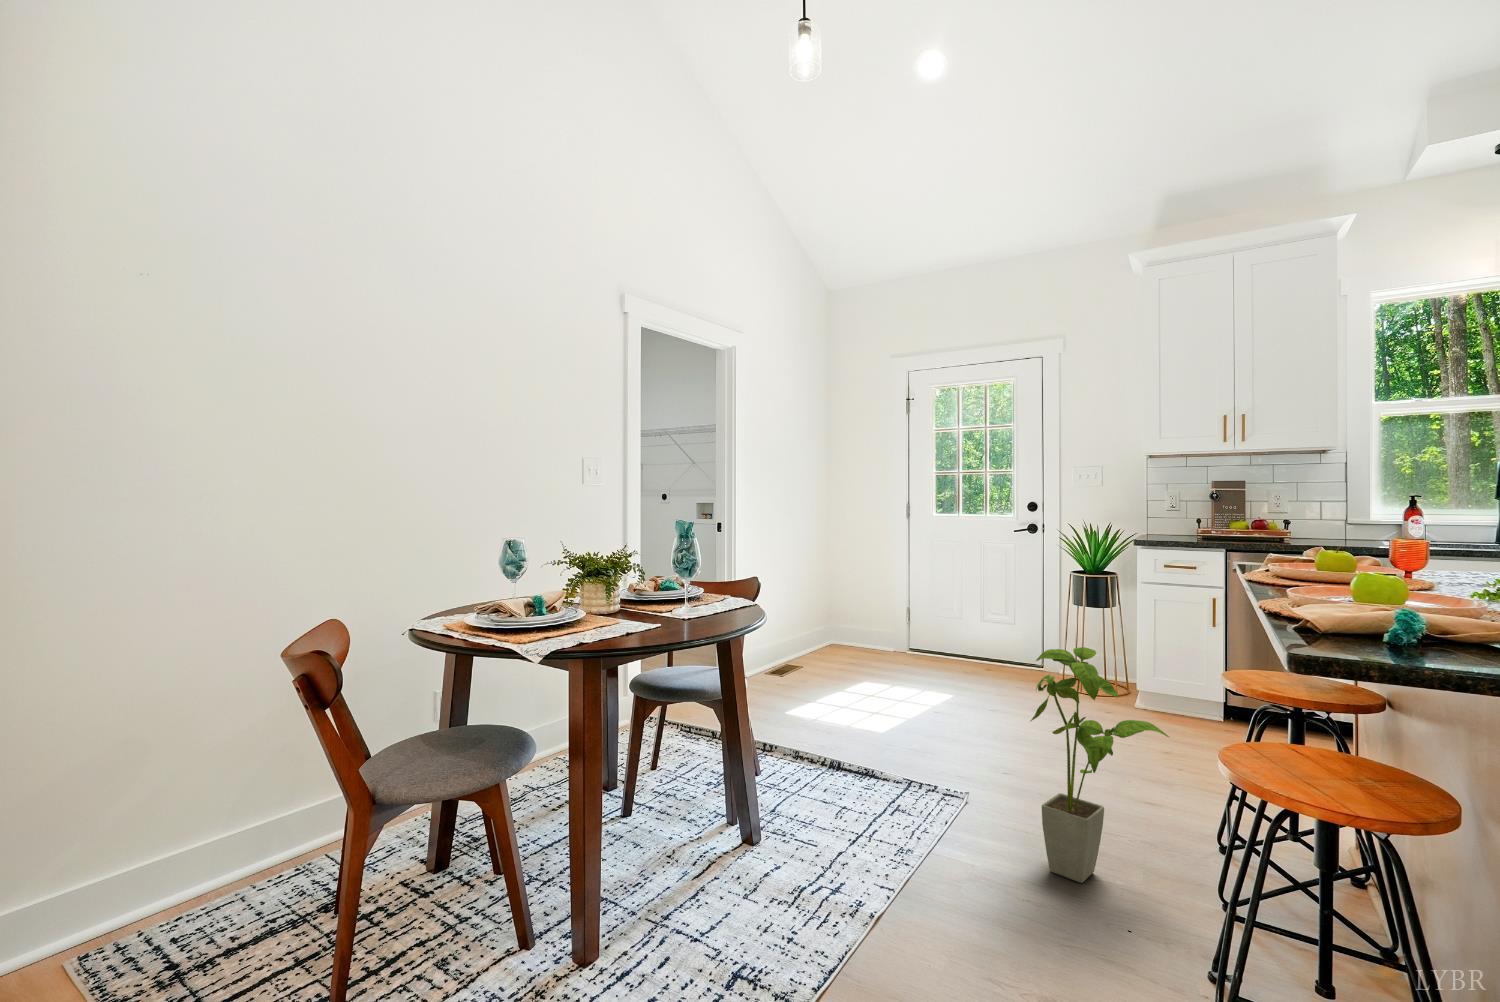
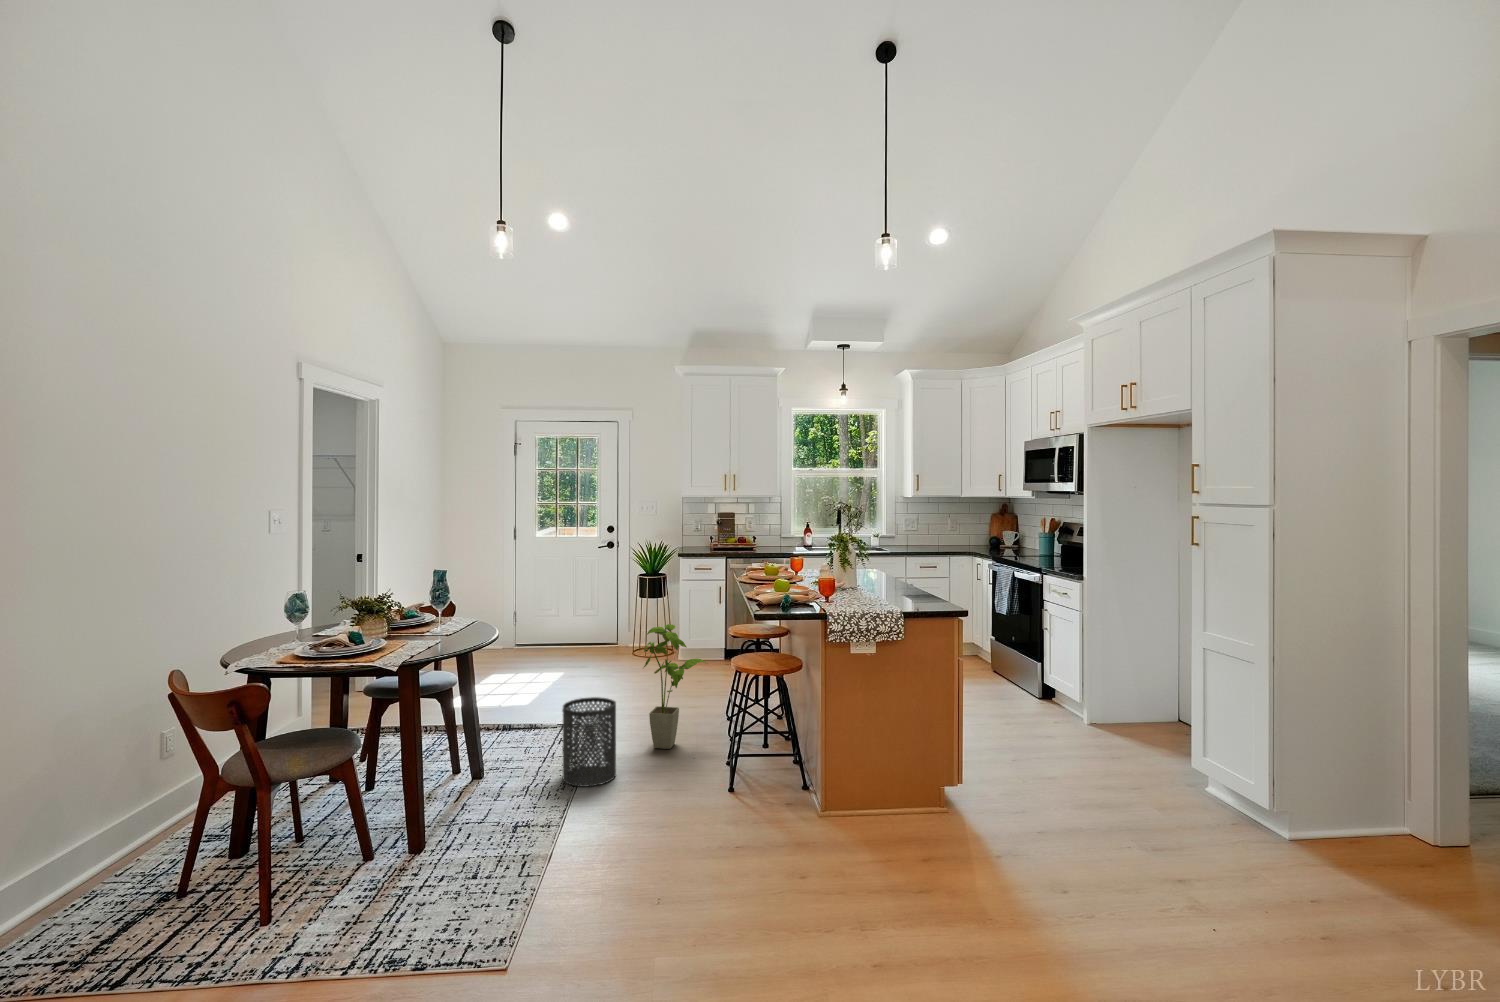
trash can: none [862,755,963,929] -> present [562,697,616,787]

